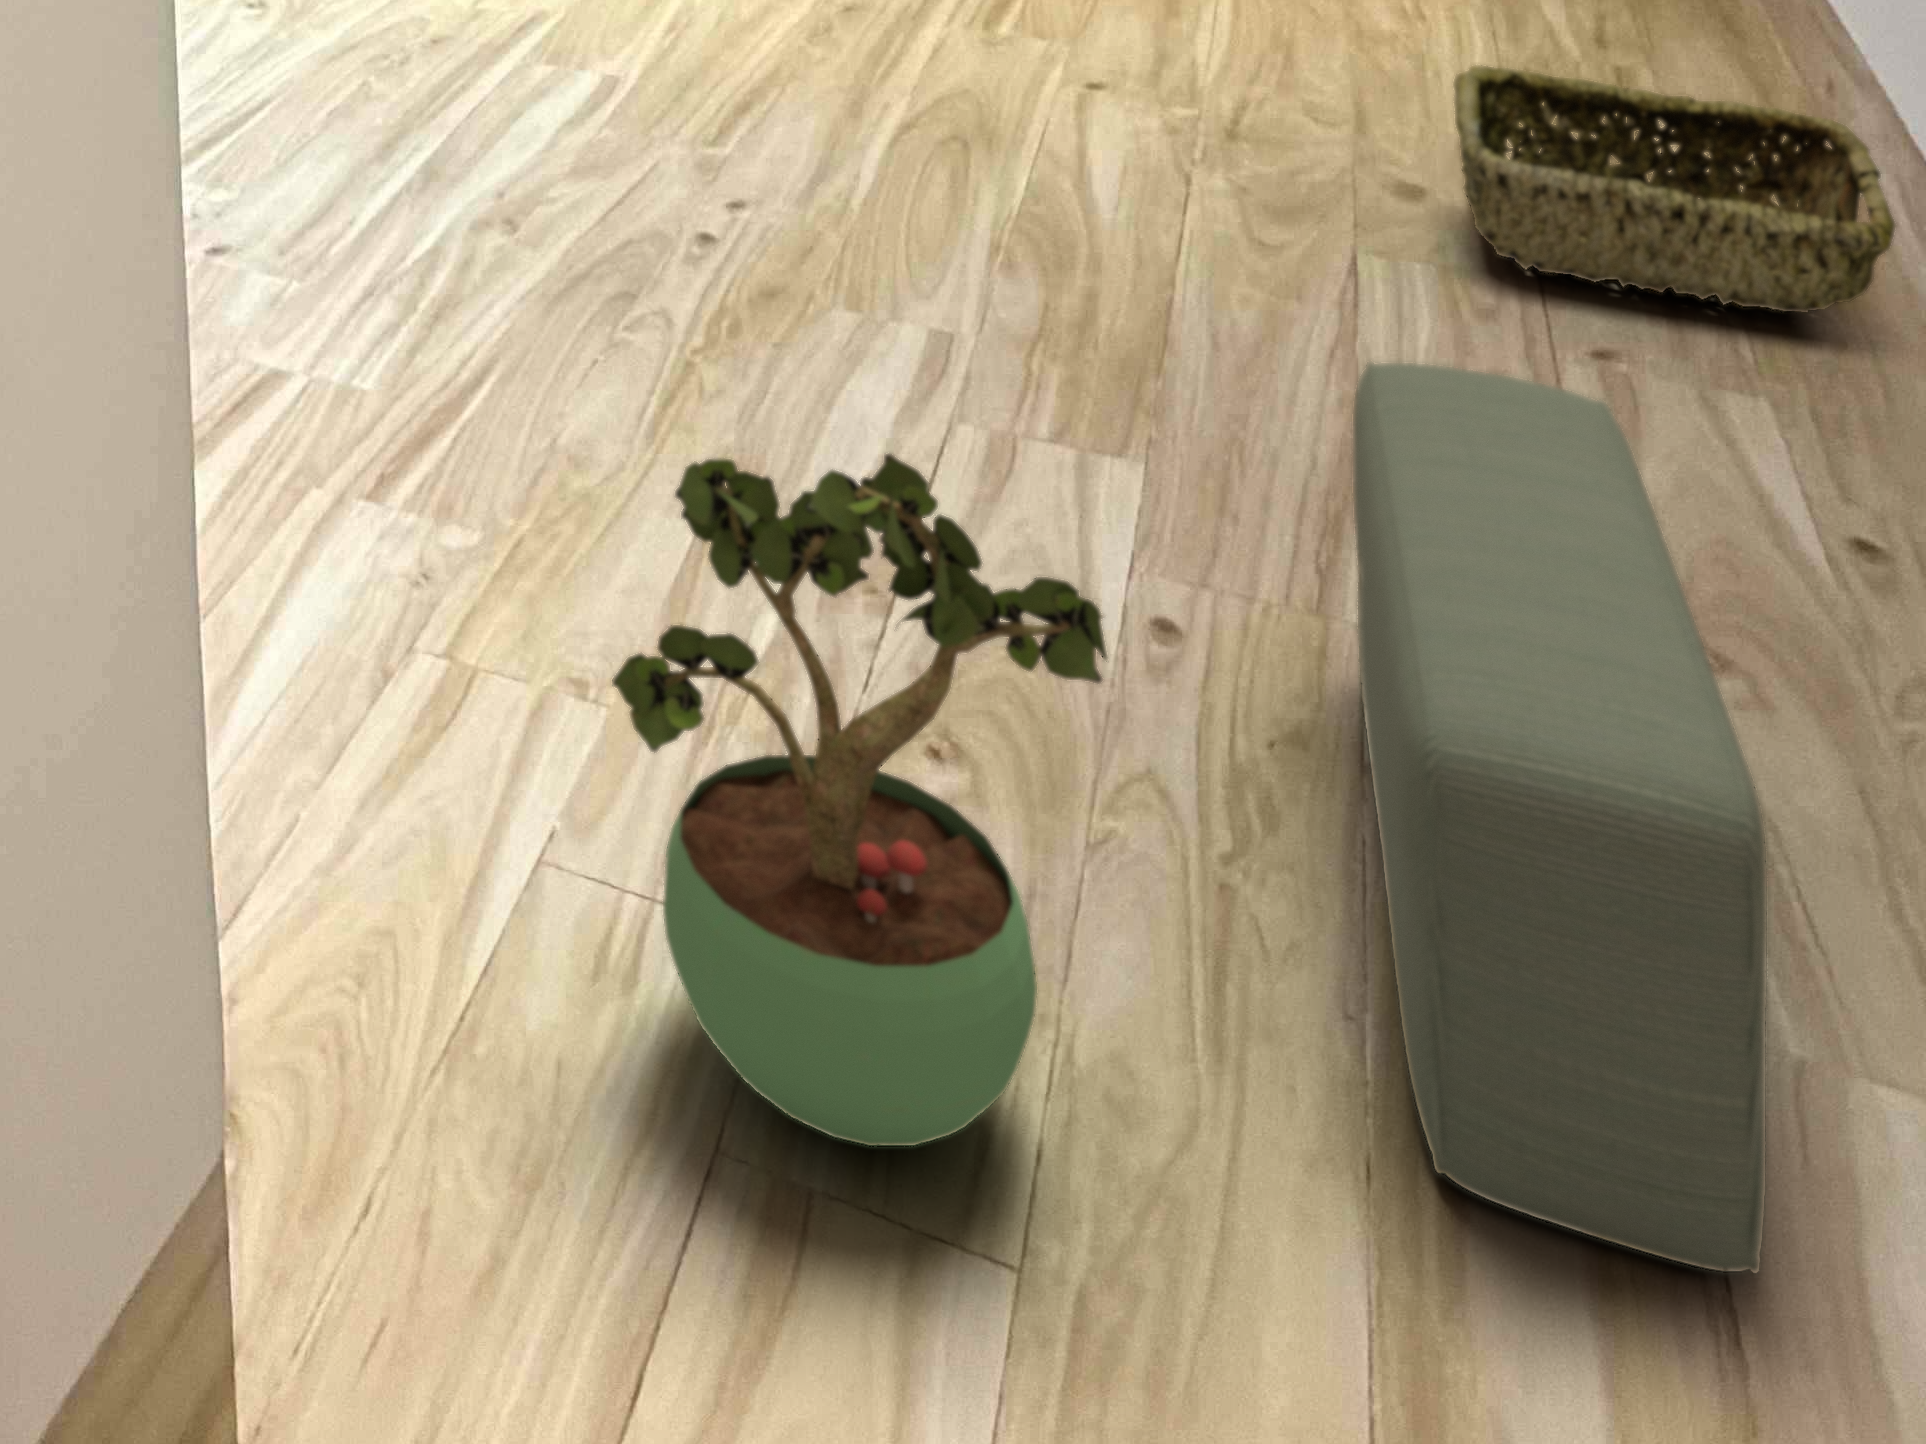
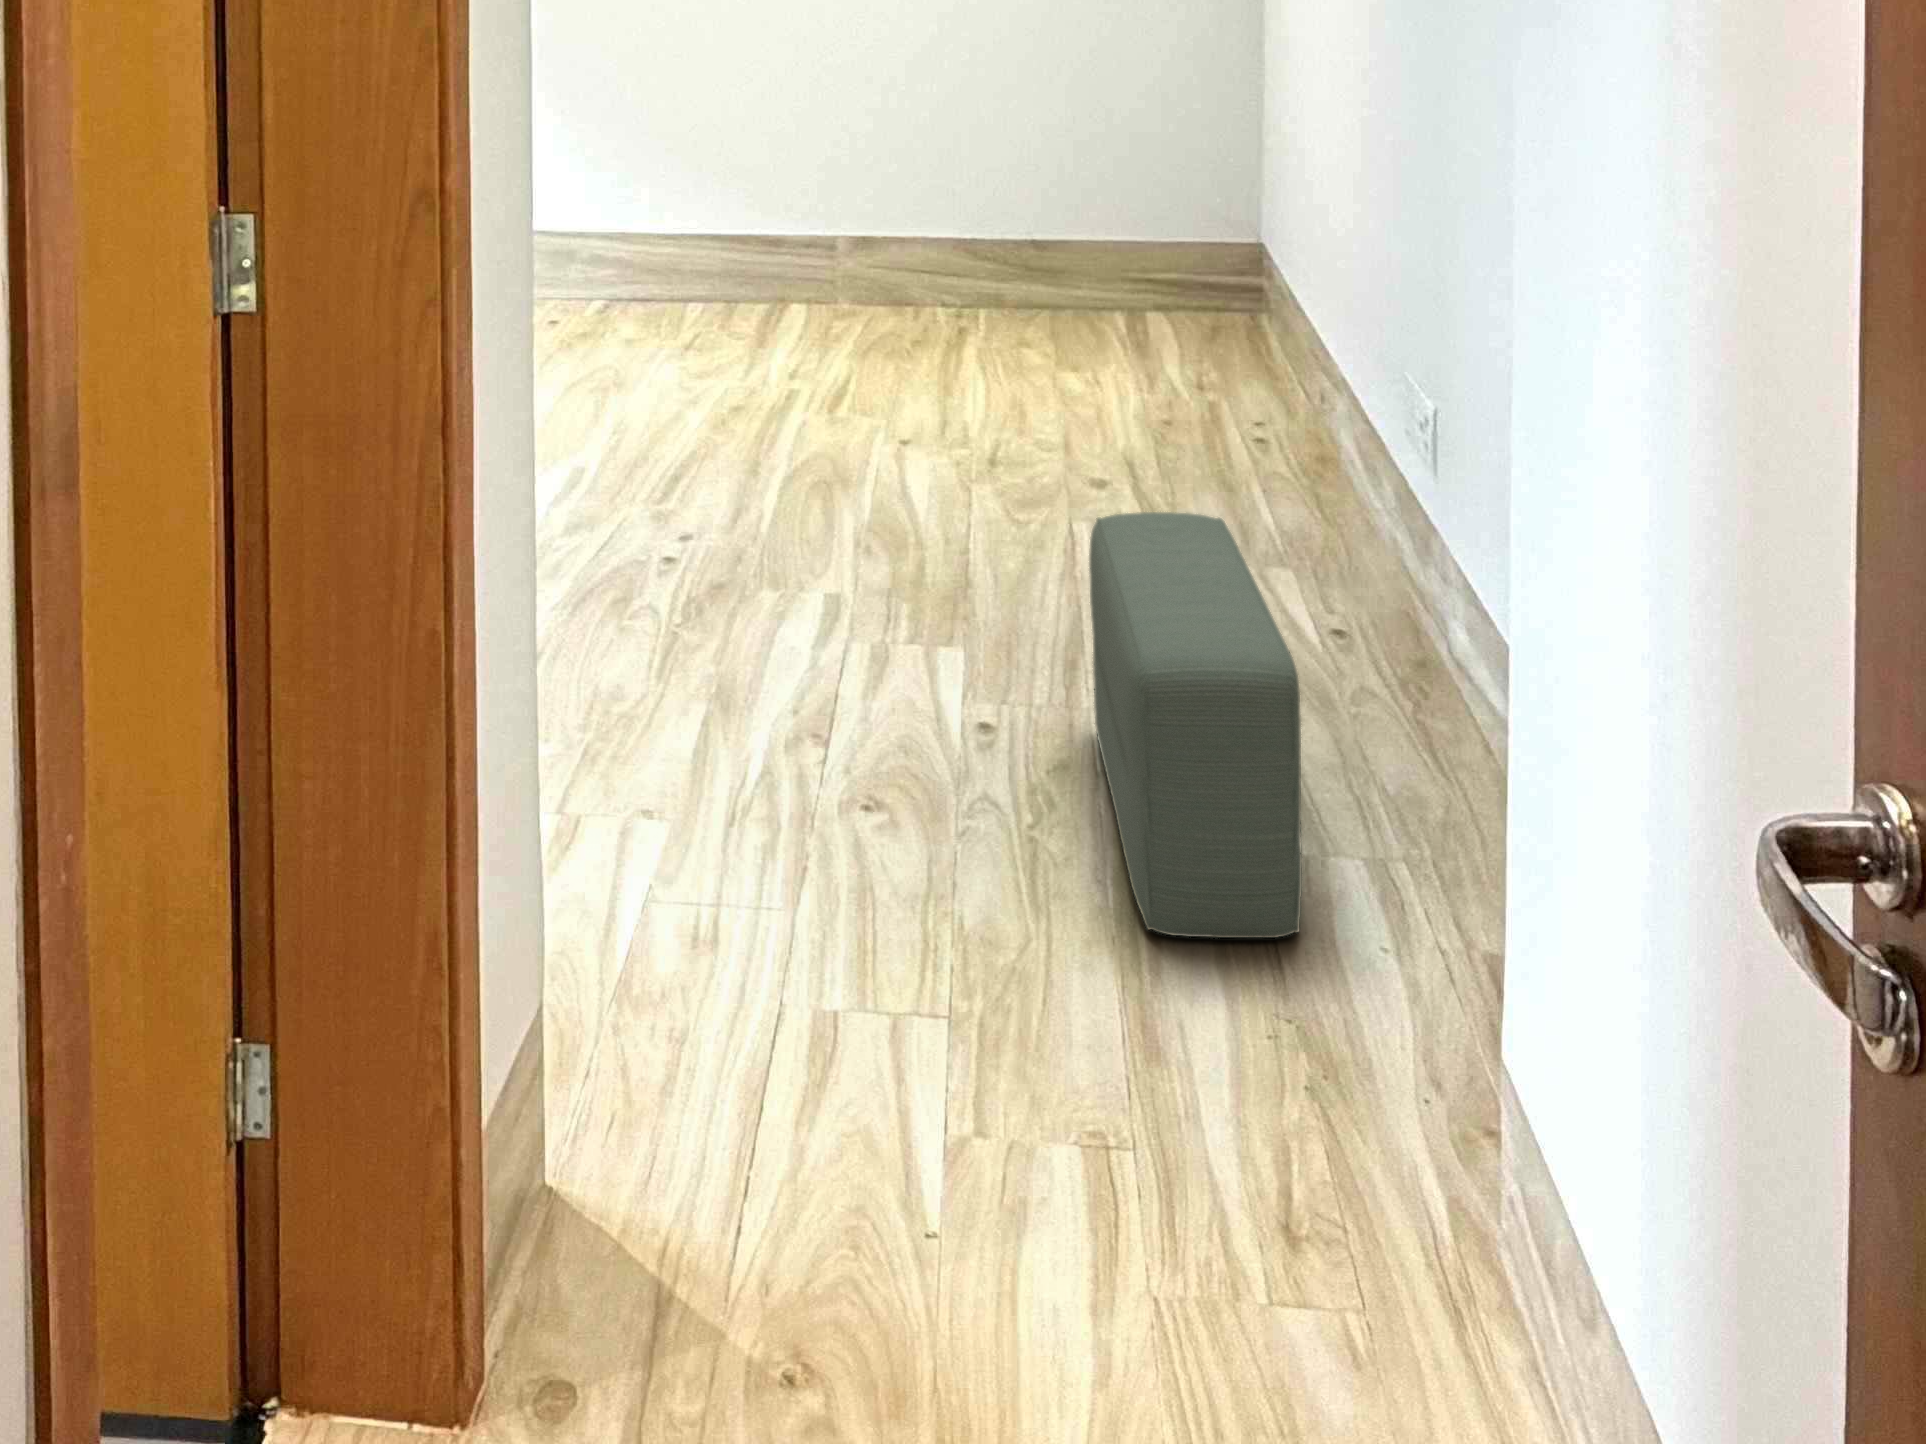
woven basket: present [1453,65,1895,313] -> none [1129,383,1366,517]
potted plant: present [612,454,1107,1146] -> none [692,540,981,985]

